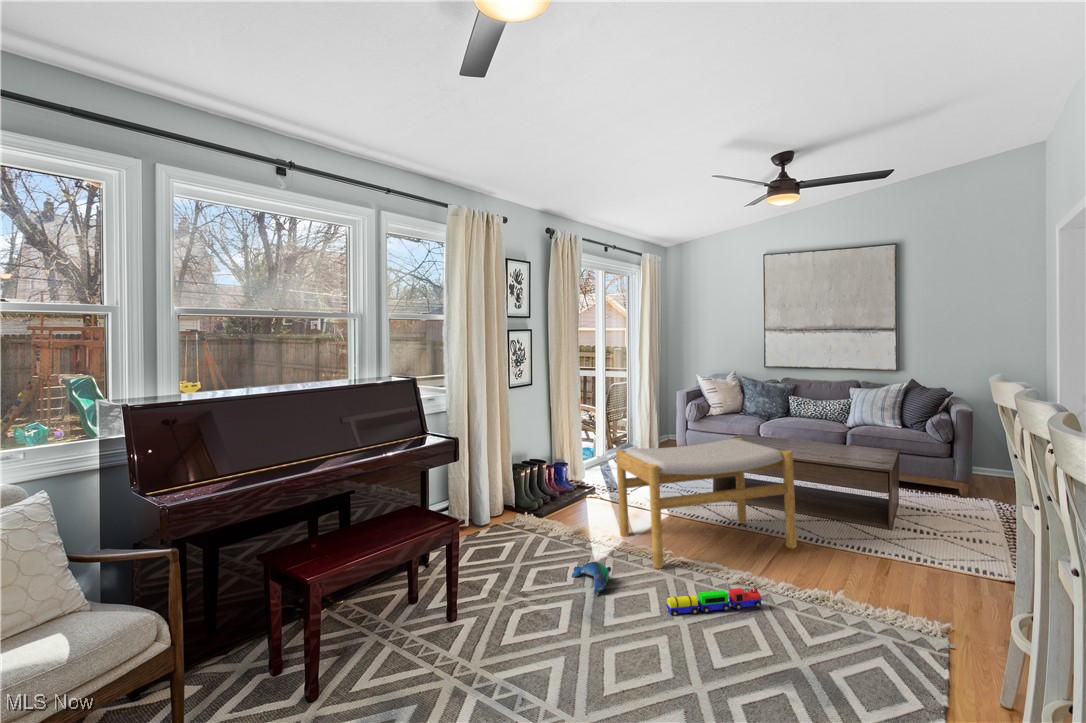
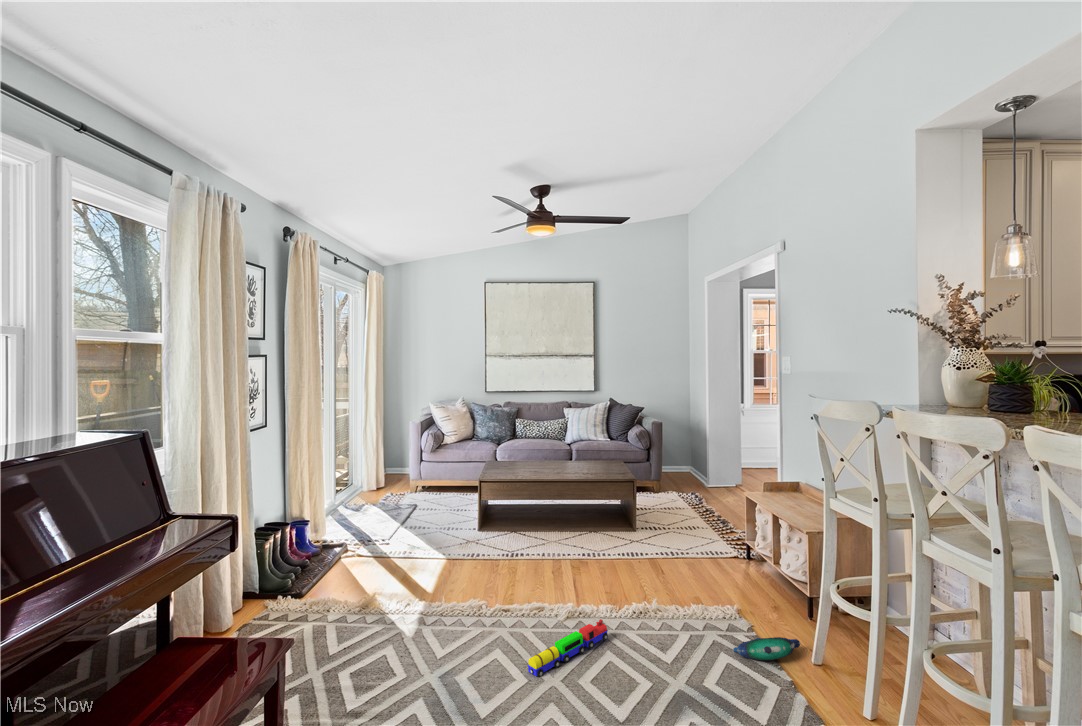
footstool: present [616,438,797,569] -> none [410,466,591,626]
plush toy: present [572,562,611,594] -> present [733,637,800,660]

